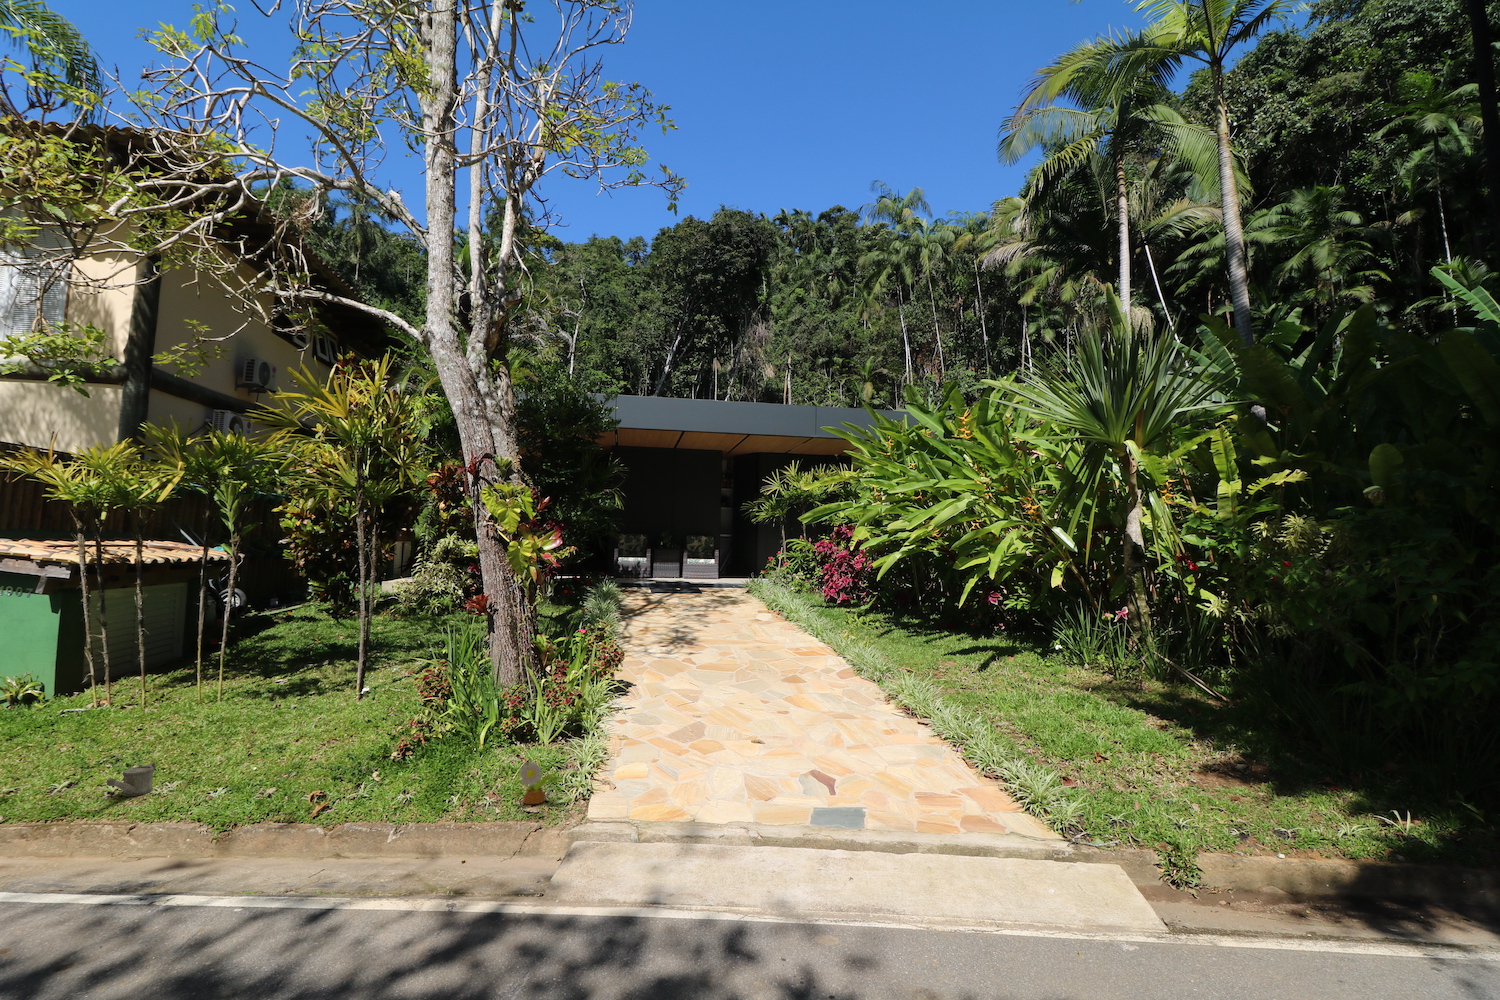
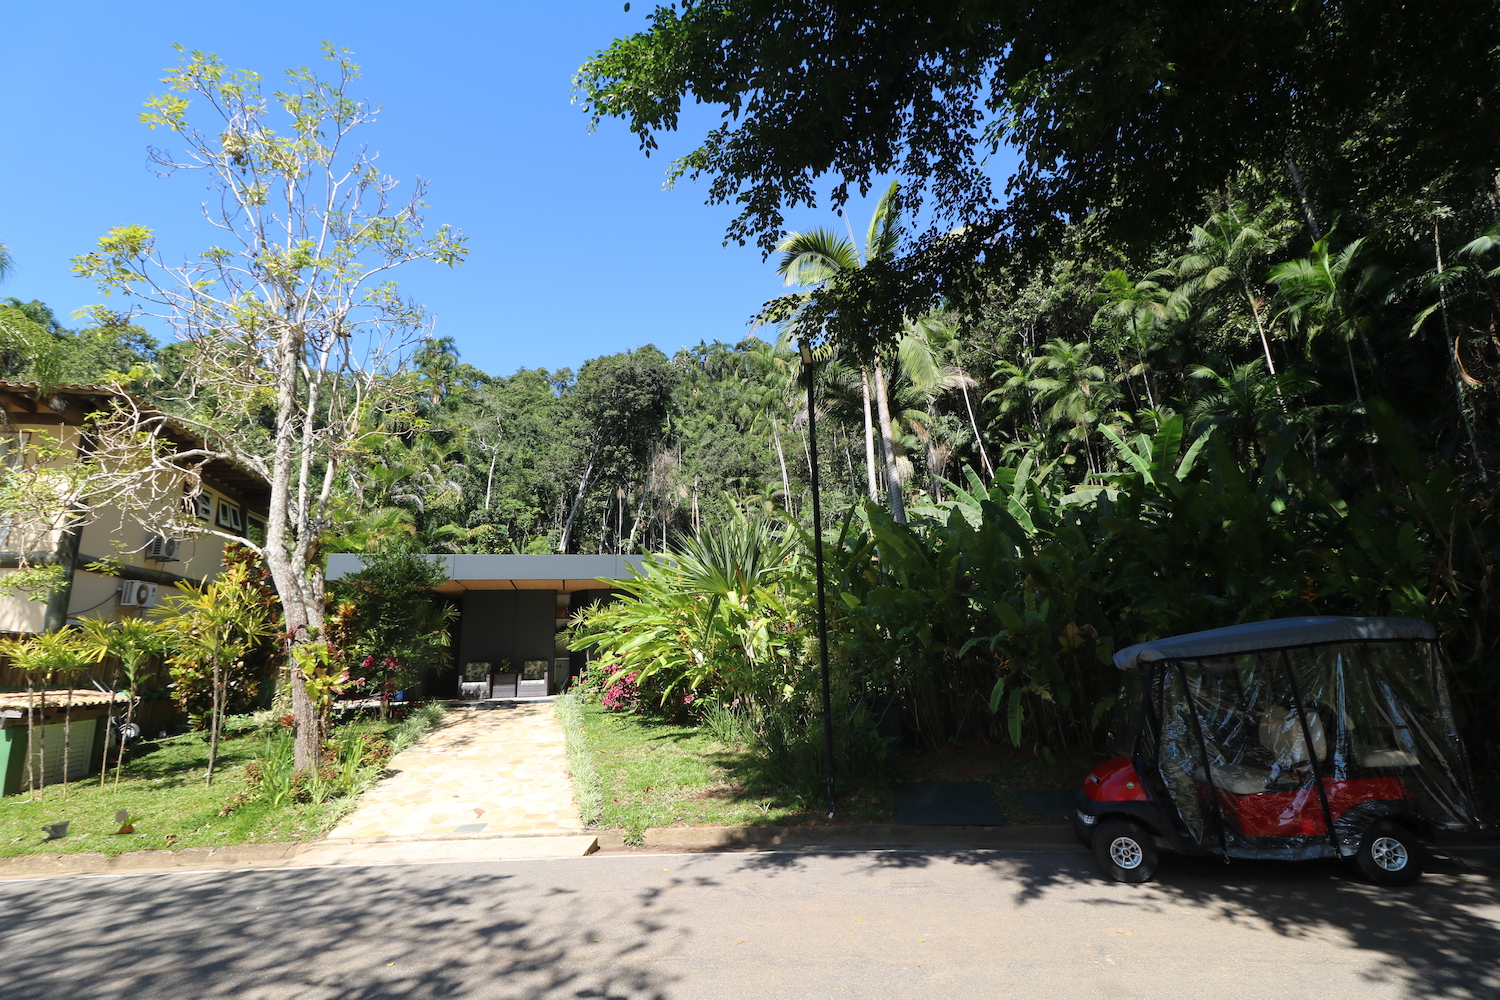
decorative plant: present [516,762,560,804] -> present [113,809,143,833]

